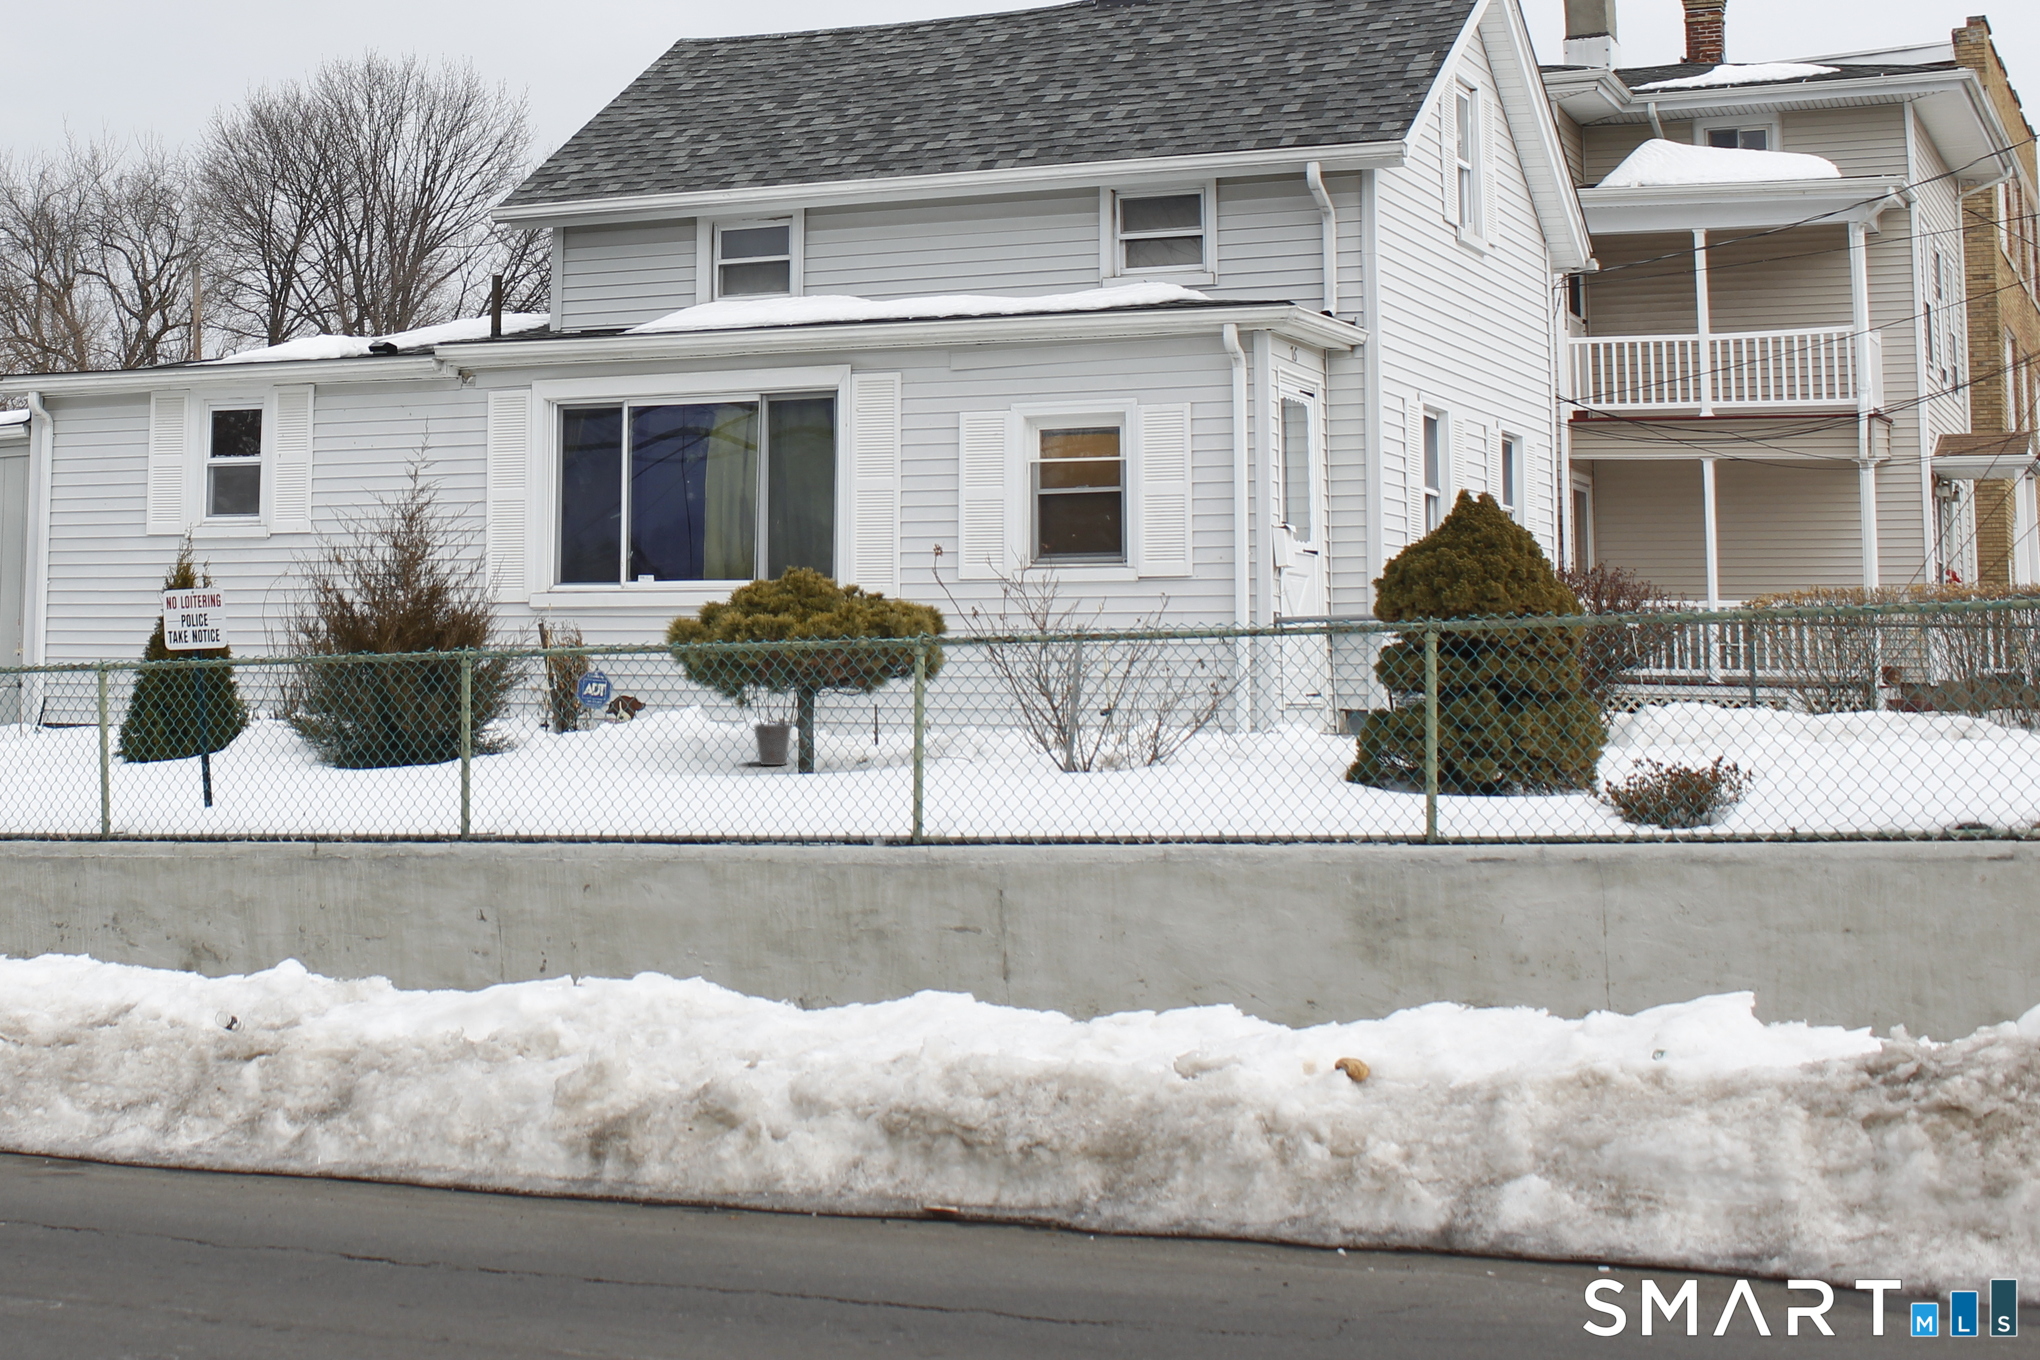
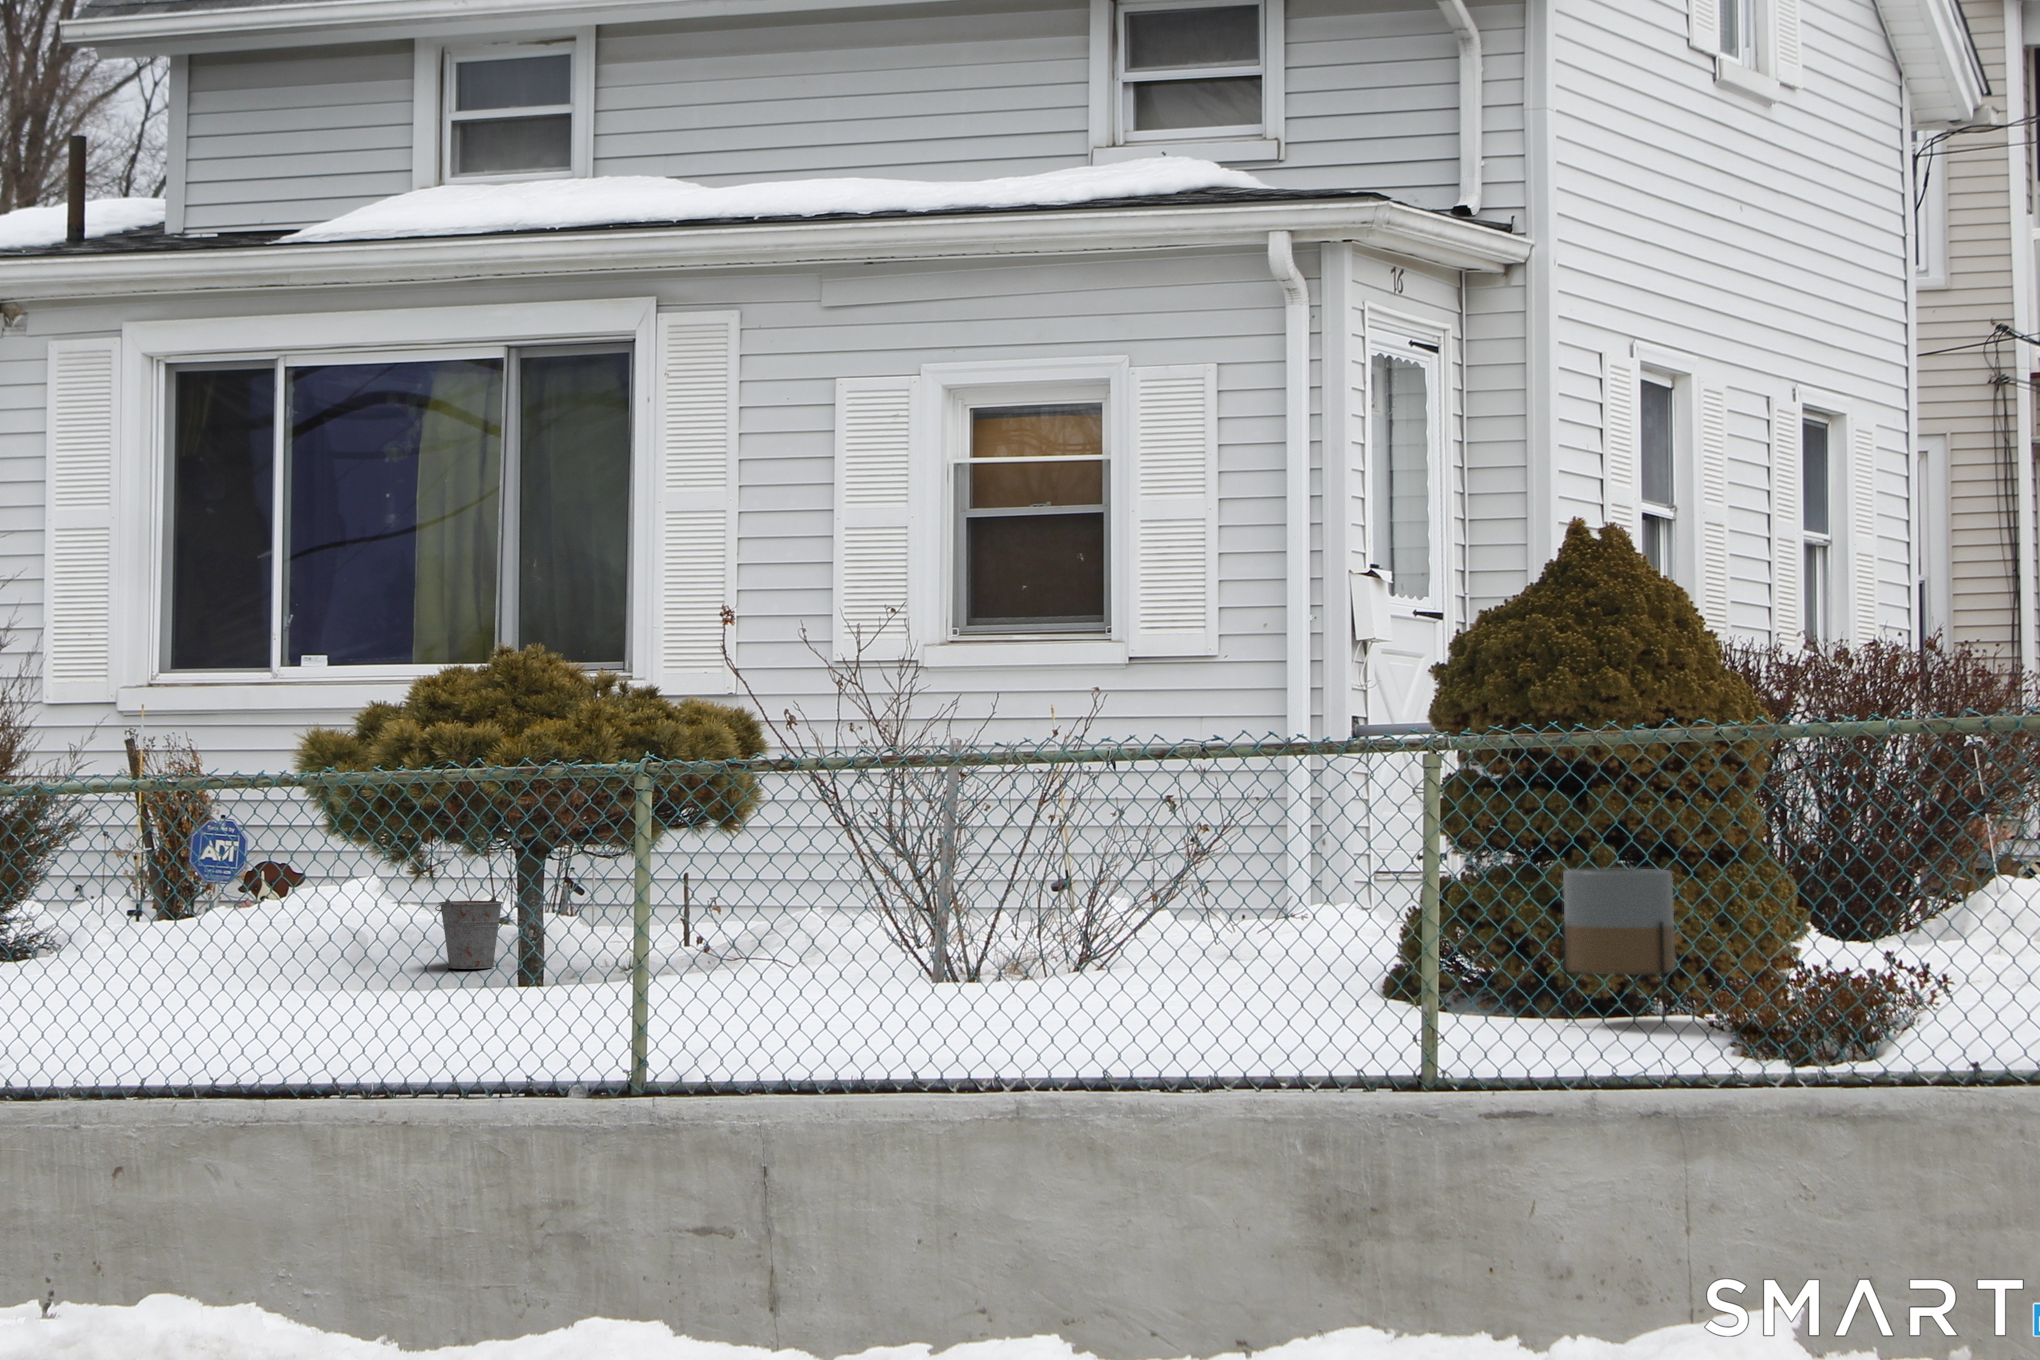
planter: none [1491,707,1567,807] -> present [1562,869,1676,1027]

